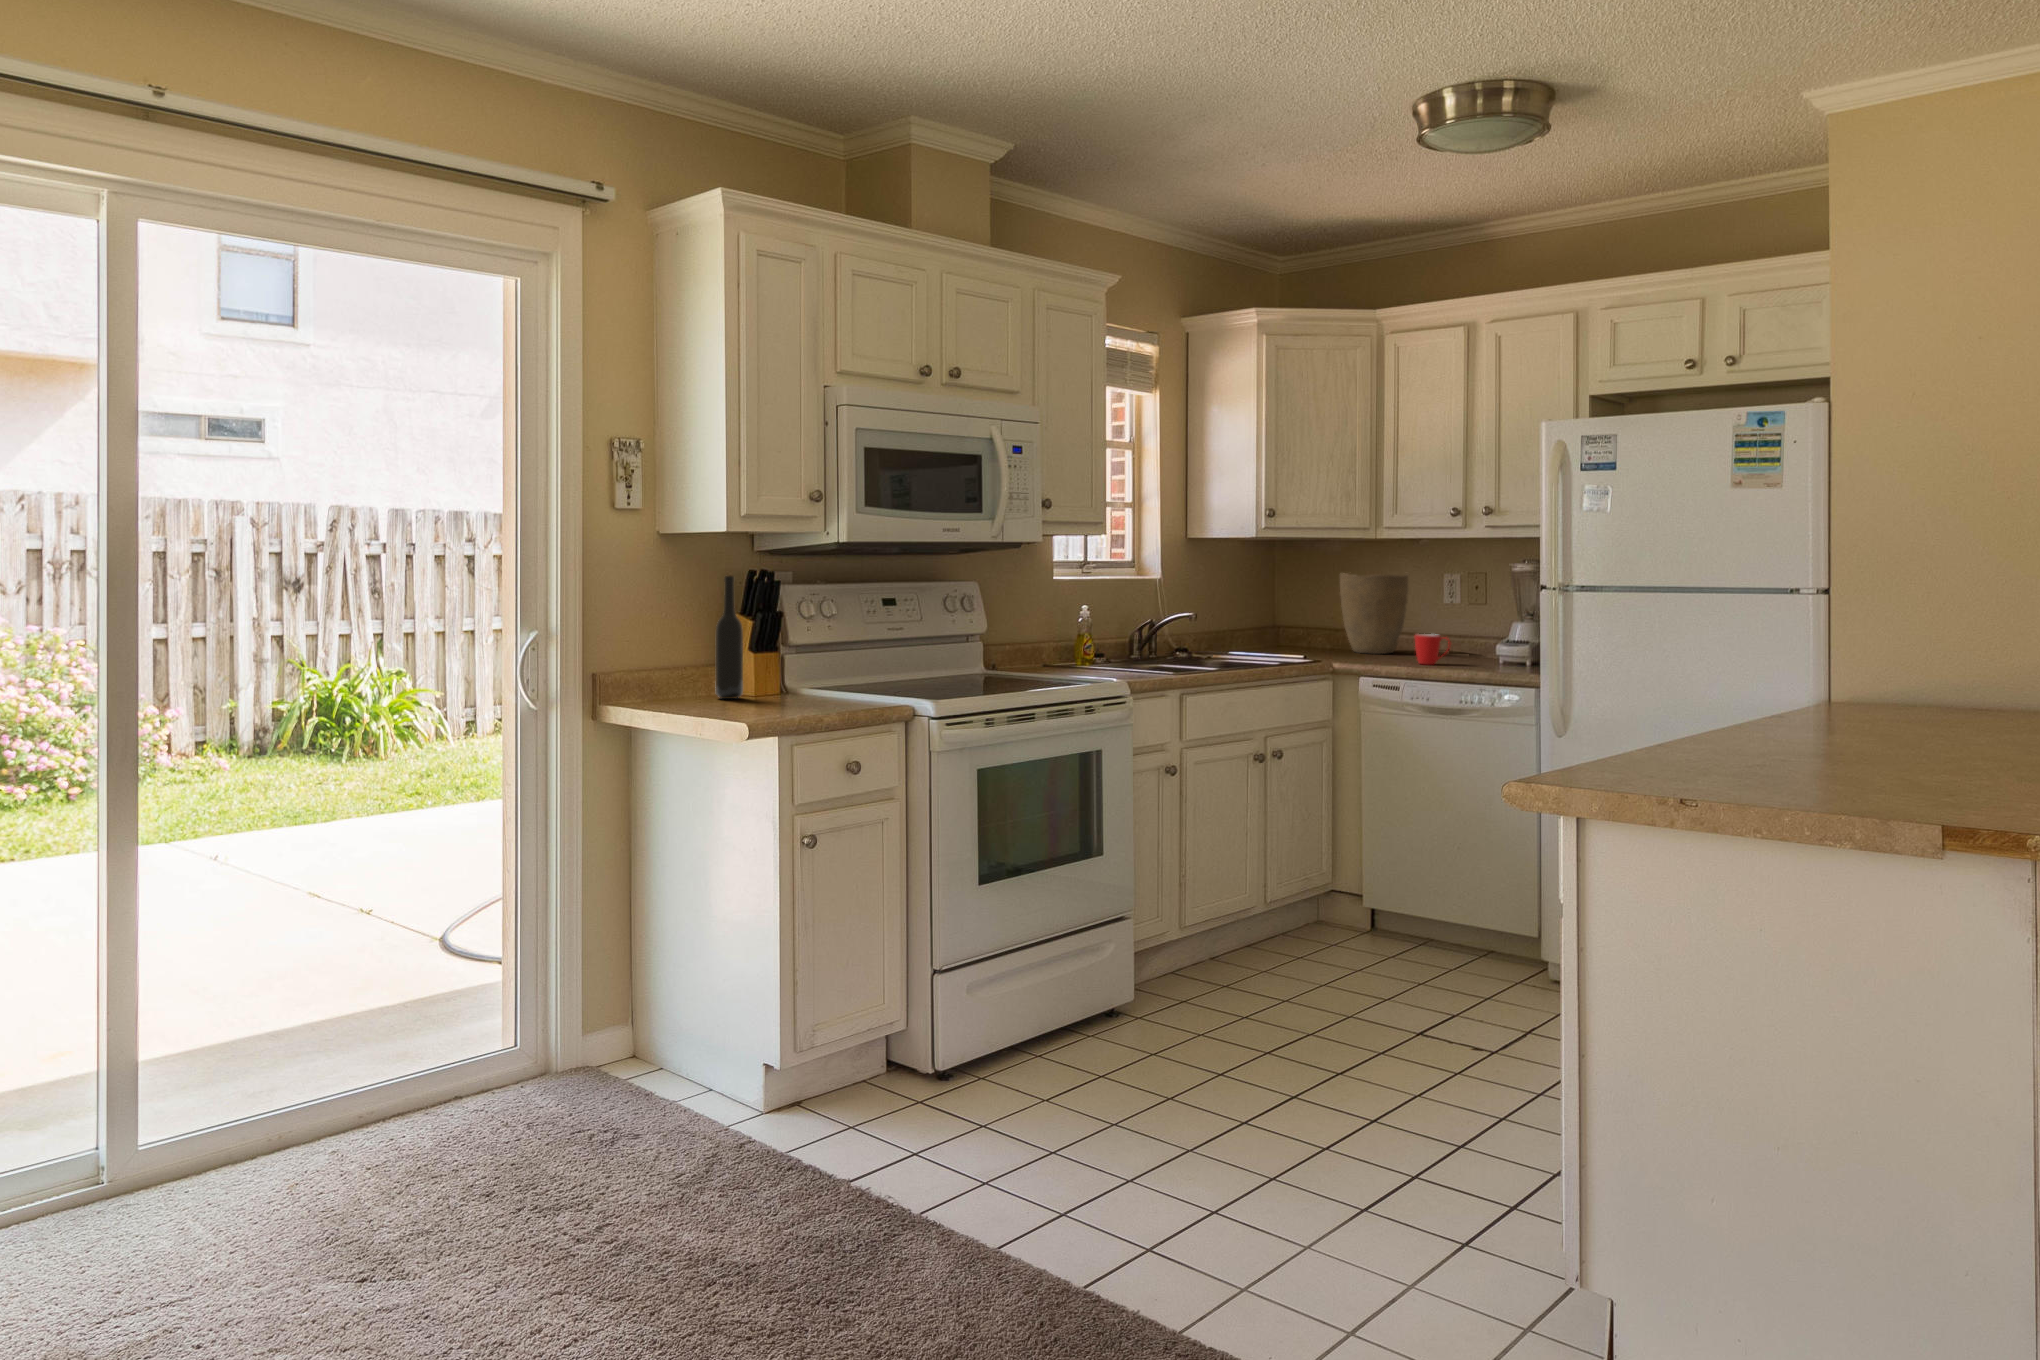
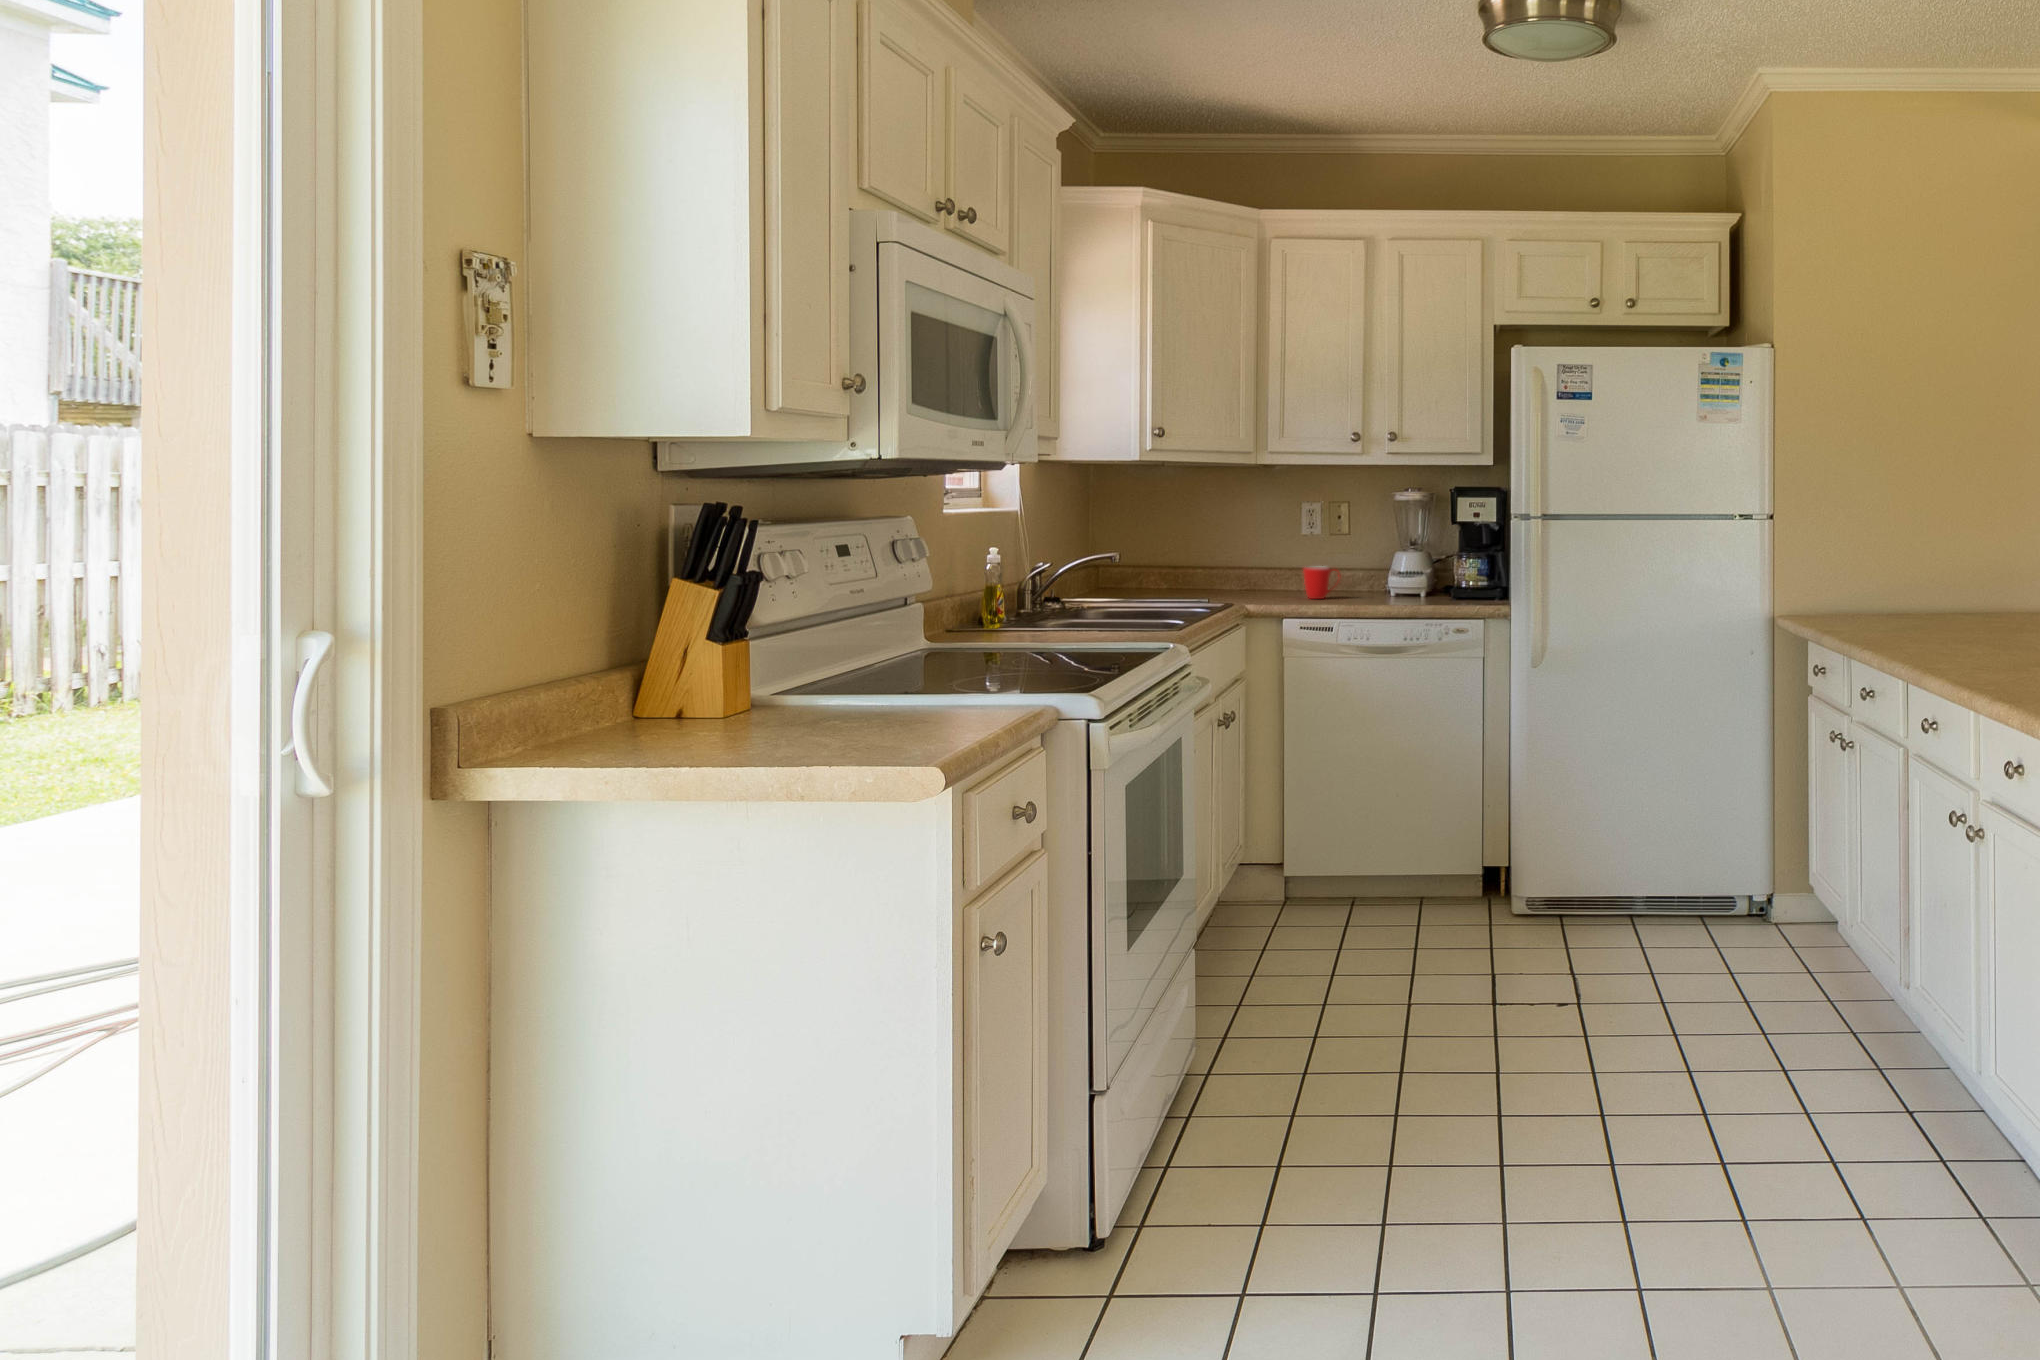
vase: present [1340,573,1408,654] -> none [1183,501,1258,591]
bottle: present [715,576,743,699] -> none [692,513,746,727]

